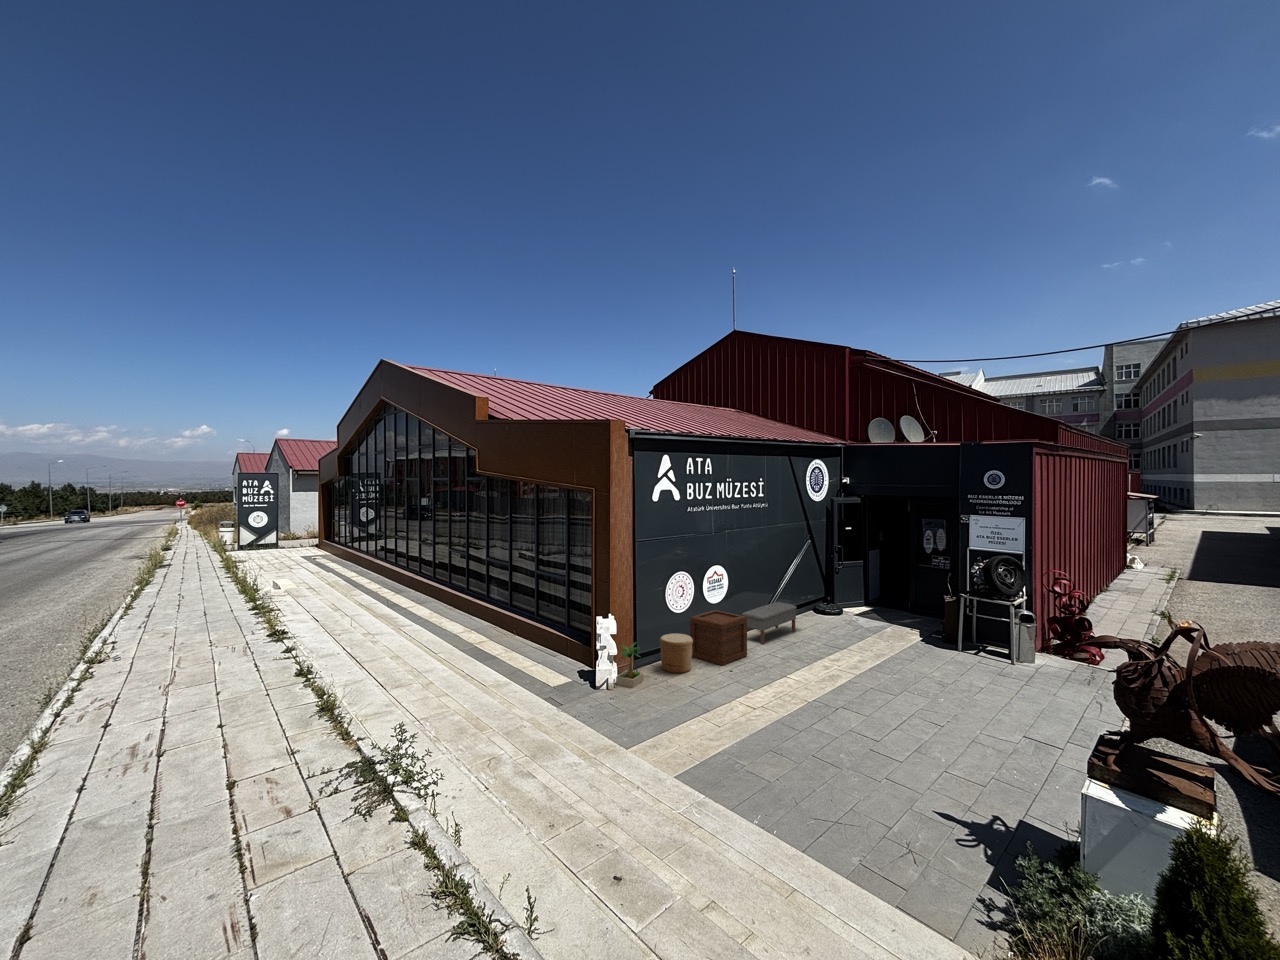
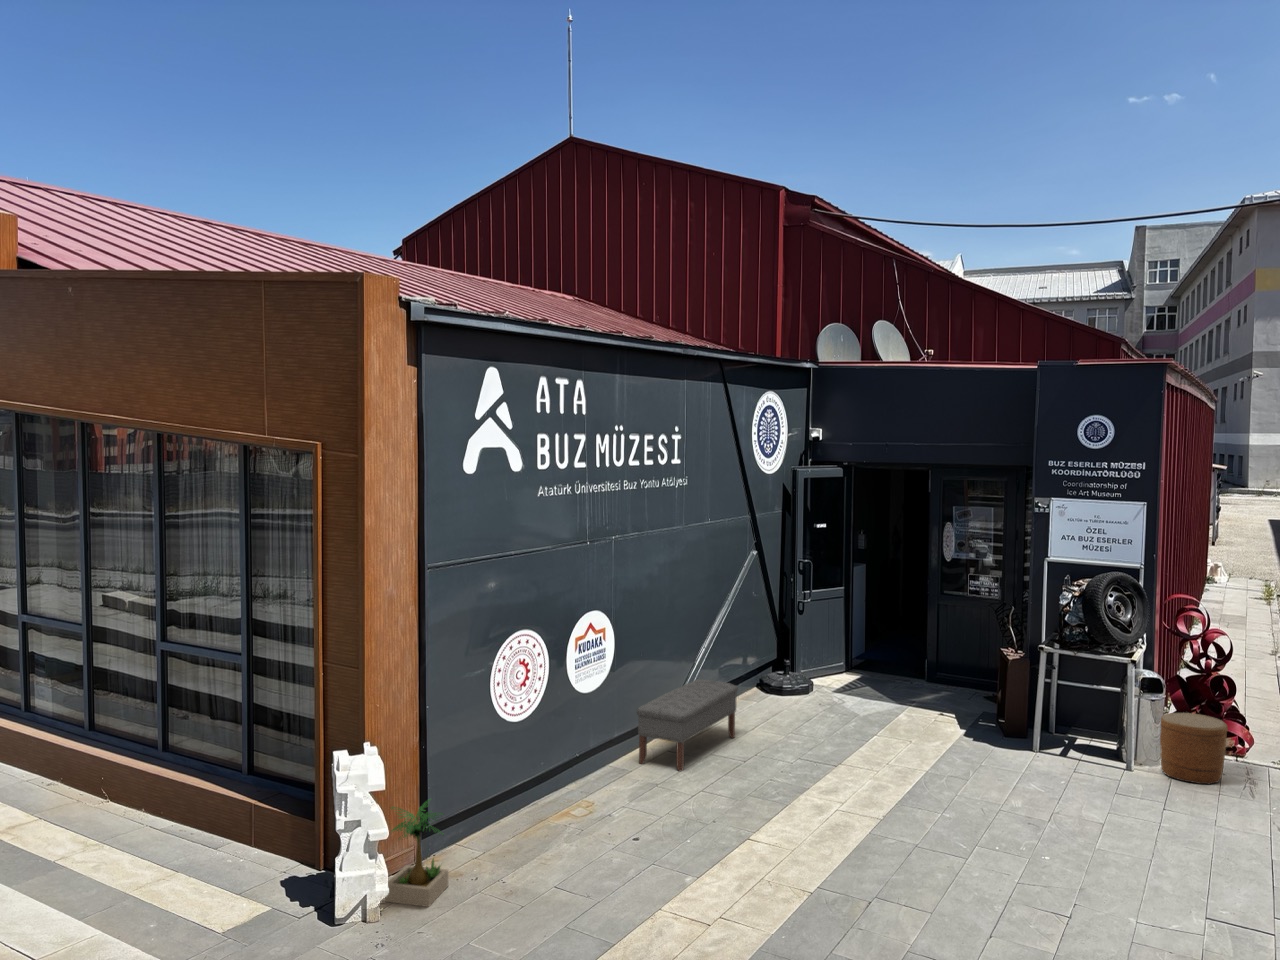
wooden crate: present [690,610,747,666] -> none [539,706,659,829]
woven basket: present [660,634,693,673] -> present [1160,713,1228,784]

